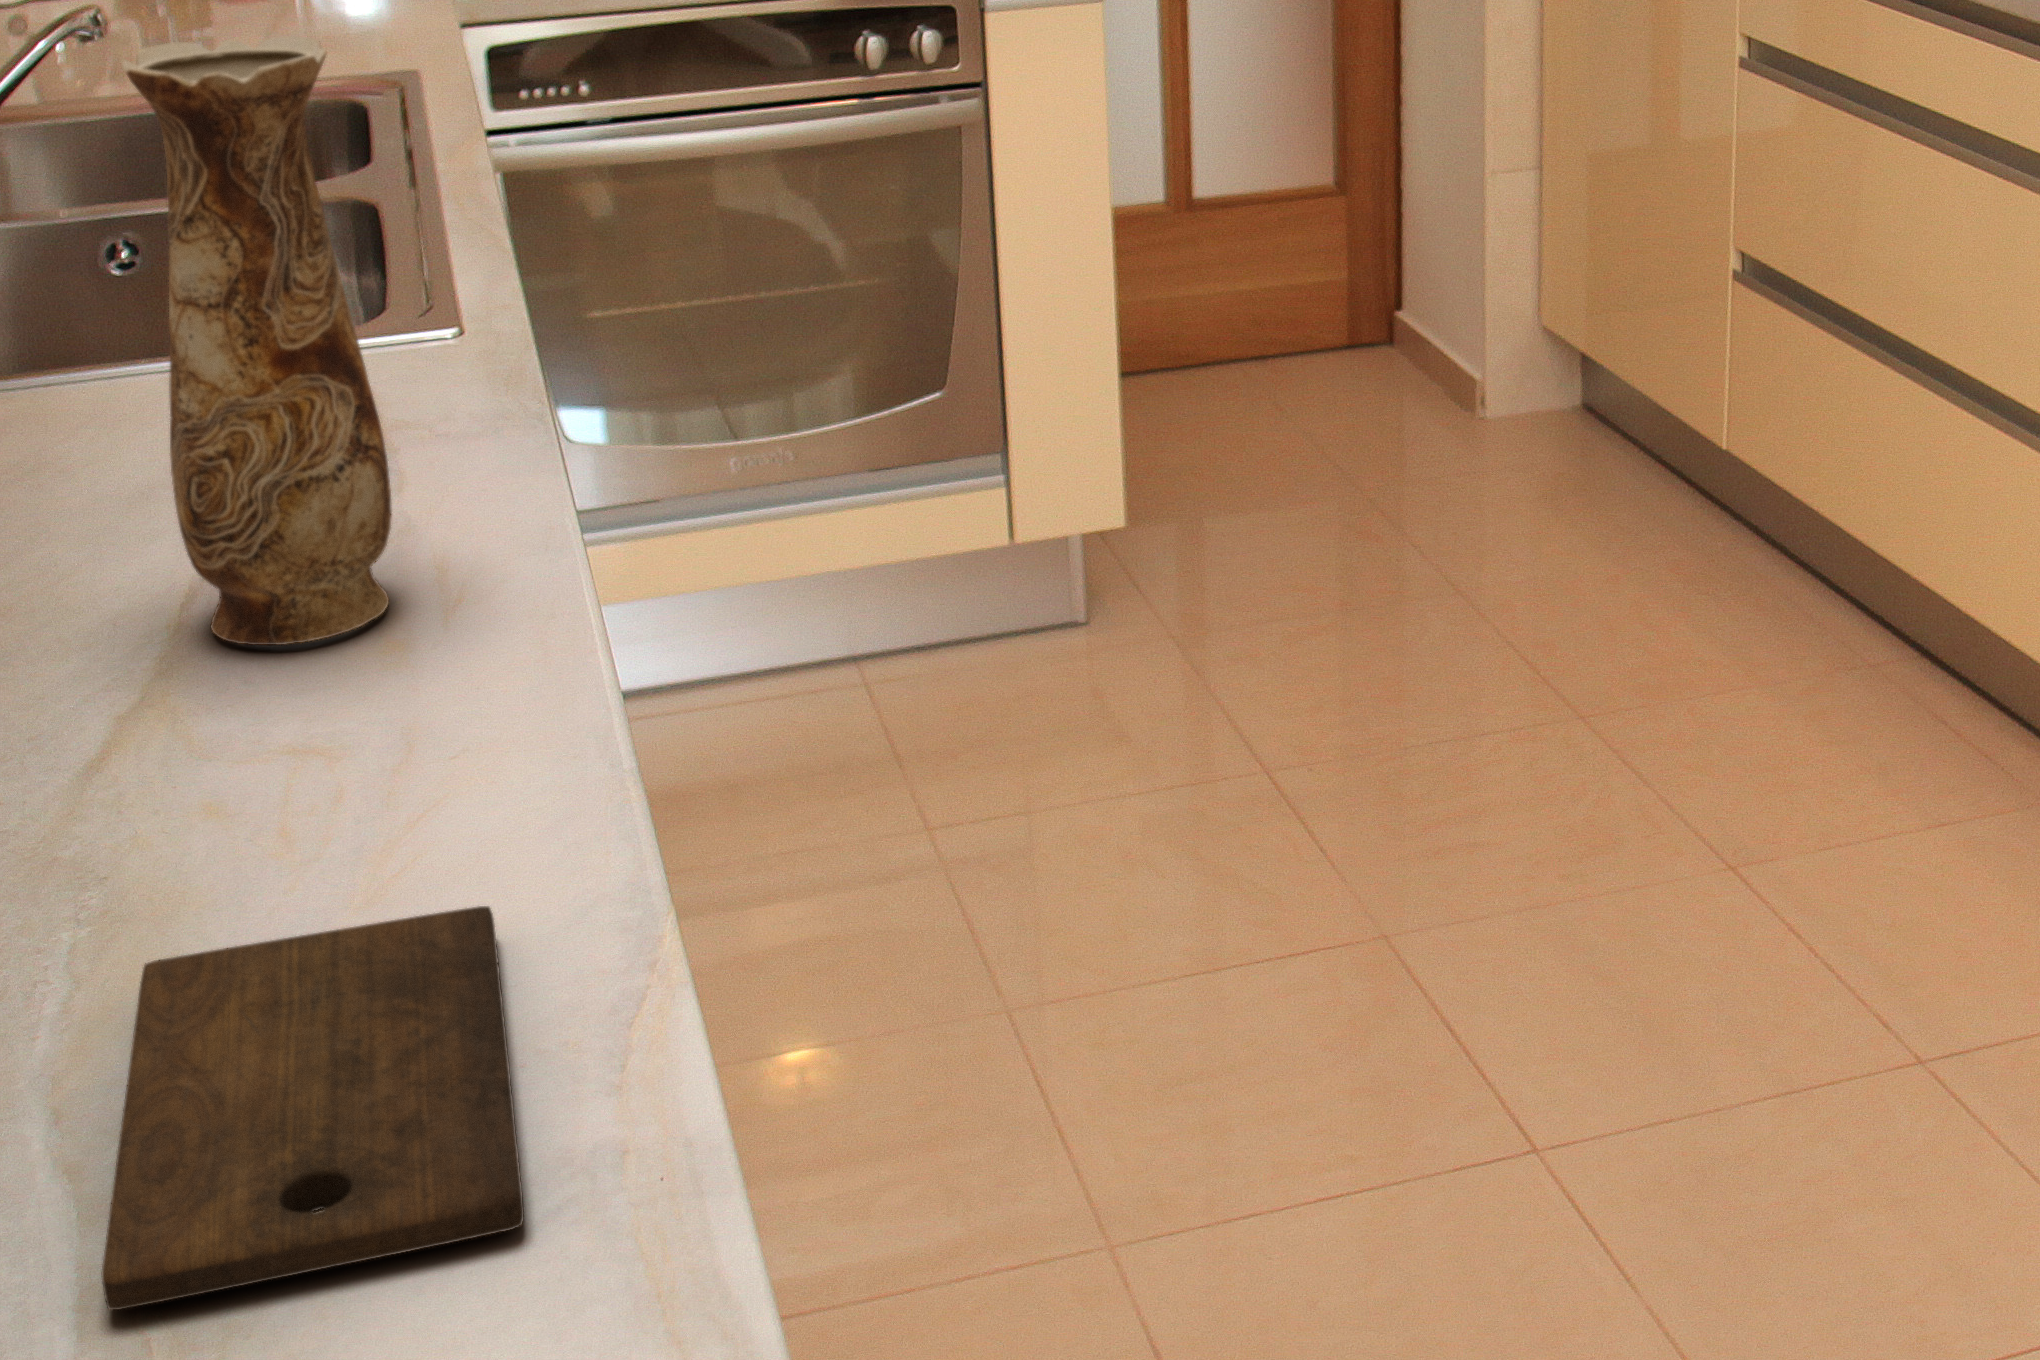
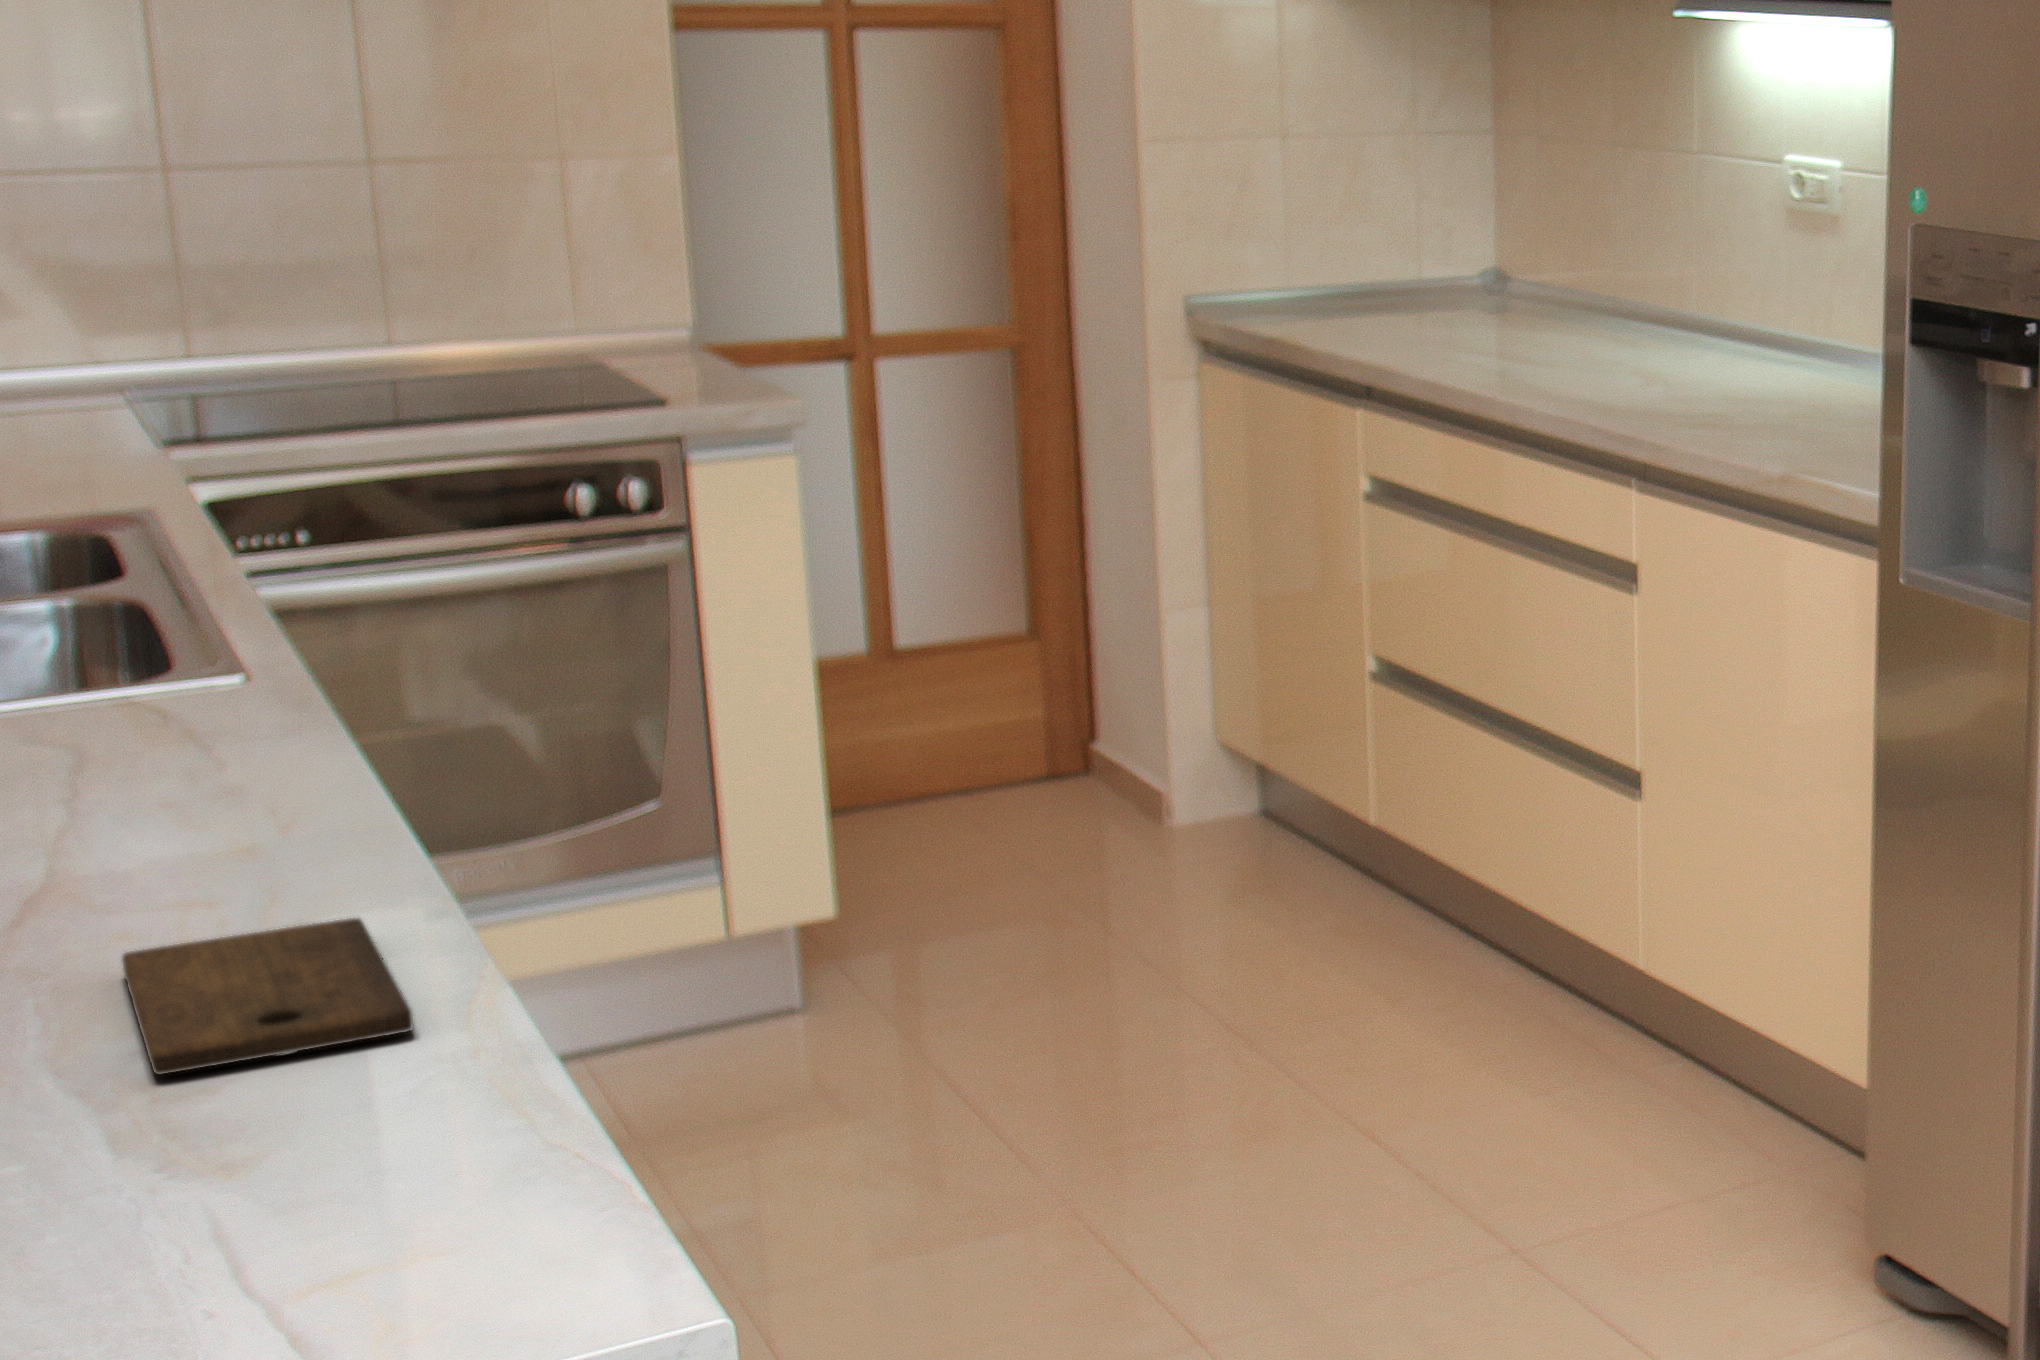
vase: present [121,36,392,645] -> none [36,408,237,830]

